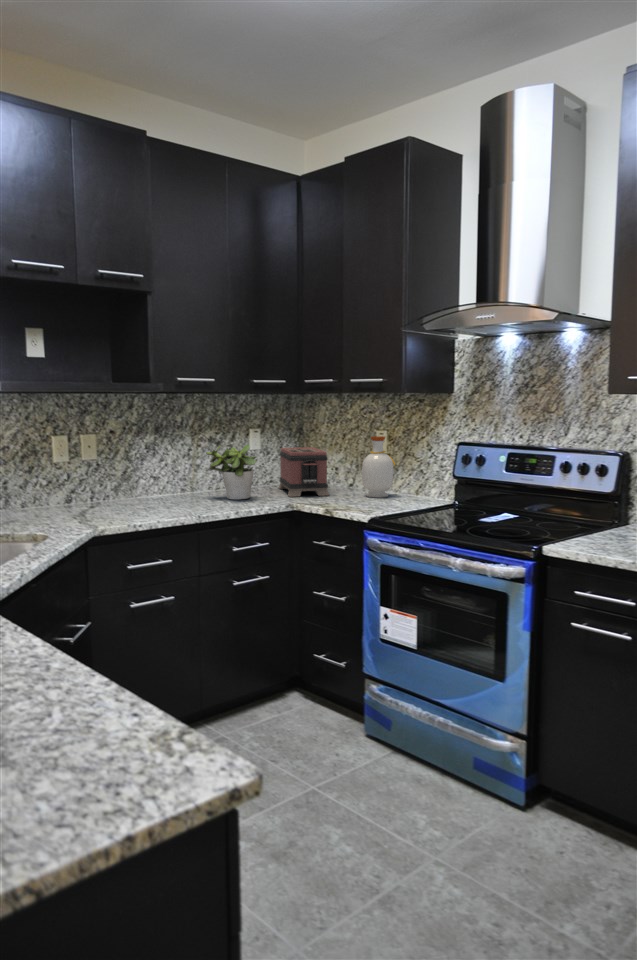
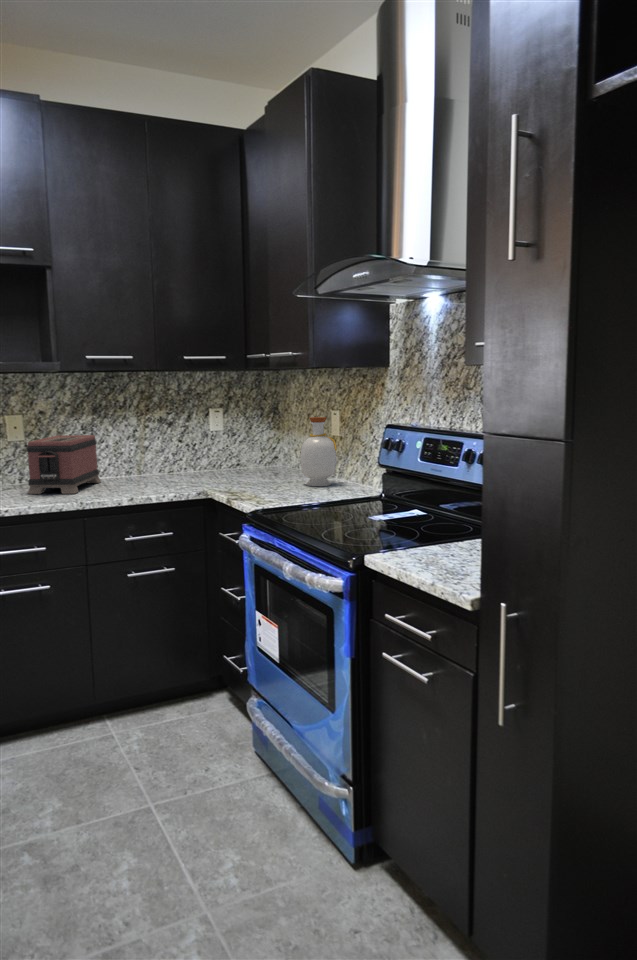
potted plant: present [206,444,257,500] -> none [136,426,187,485]
toaster: present [279,447,329,497] -> present [27,435,101,494]

